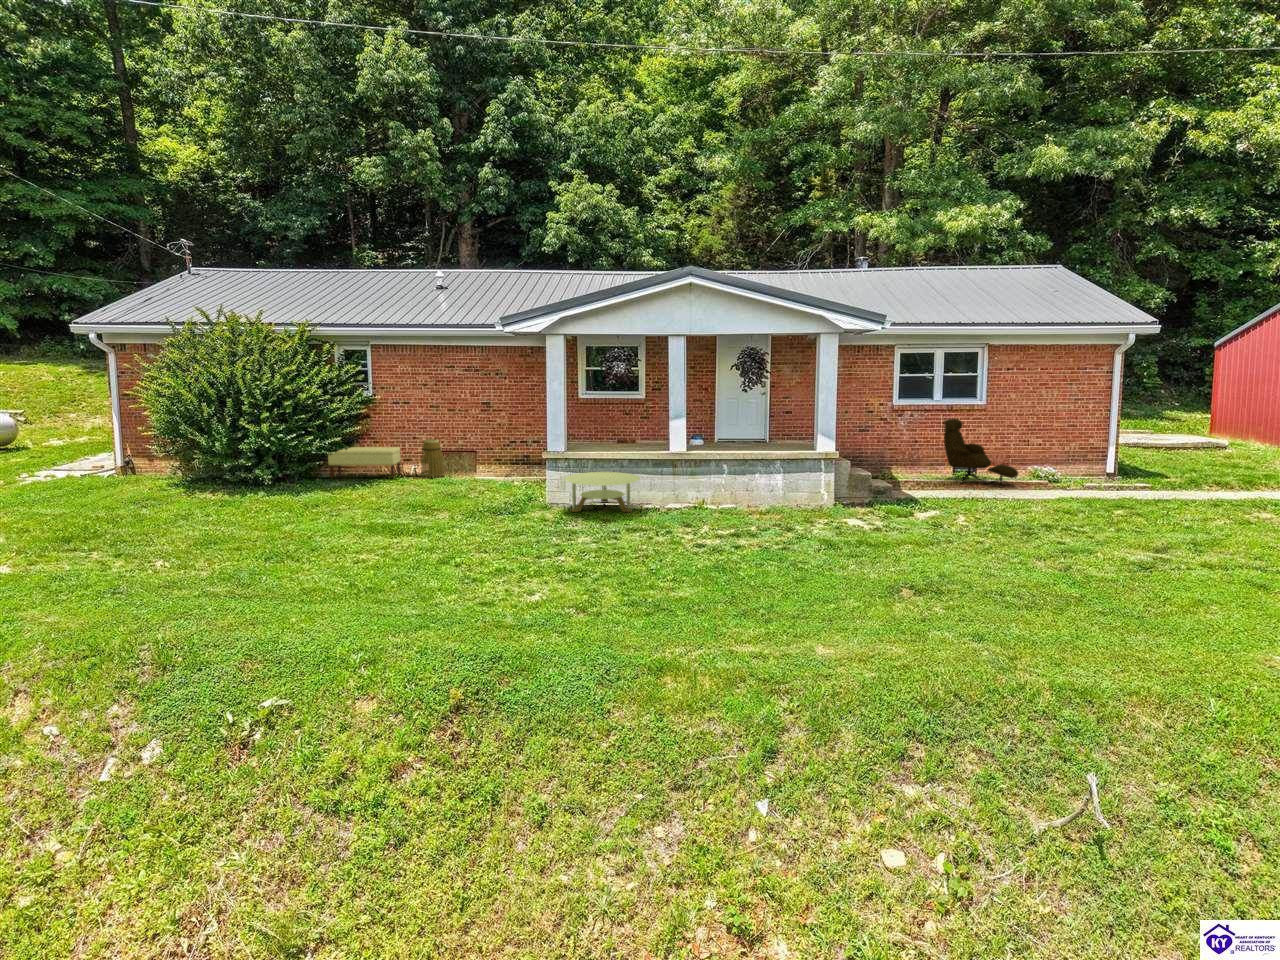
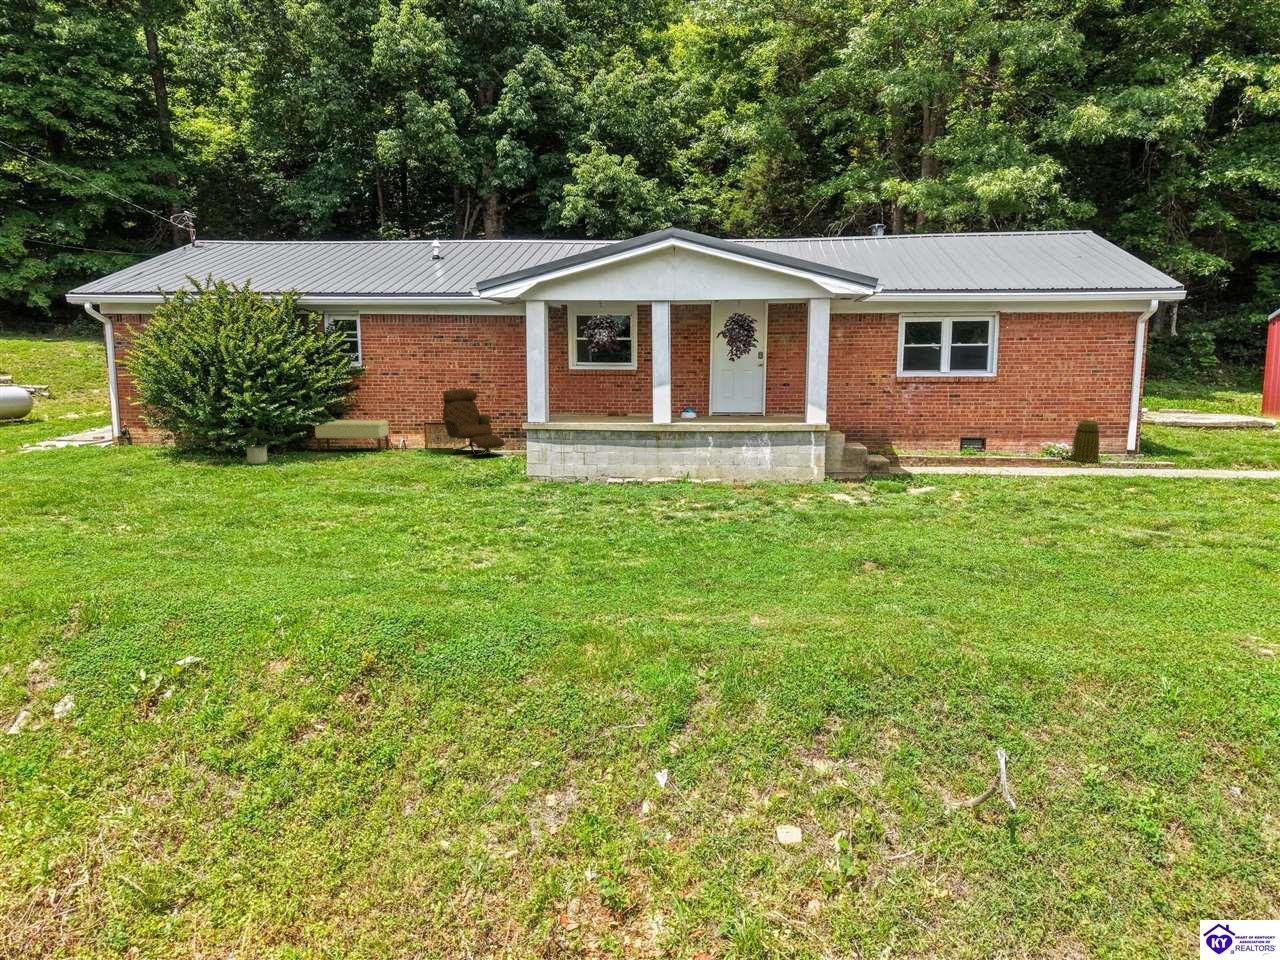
lounge chair: present [944,419,1018,487] -> present [442,389,505,457]
basket: present [421,439,445,478] -> present [1070,420,1100,463]
potted plant: none [248,458,298,493] -> present [233,428,280,464]
round table: present [565,472,640,512] -> none [541,445,619,486]

